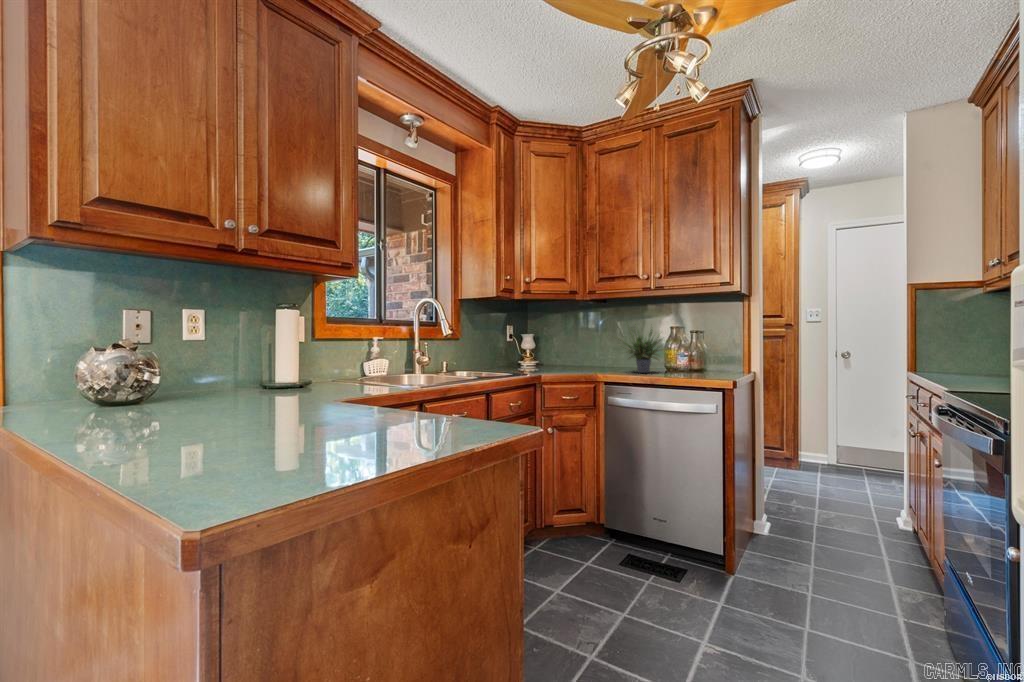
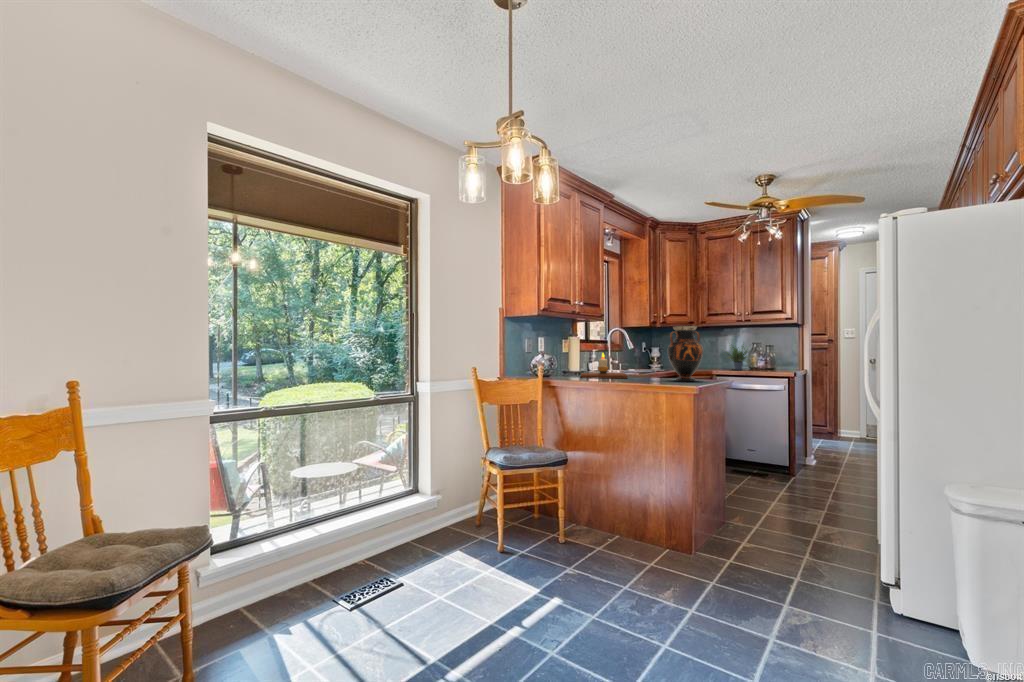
vase: none [344,254,454,438] -> present [667,326,703,381]
candle: none [159,343,338,416] -> present [581,353,627,379]

